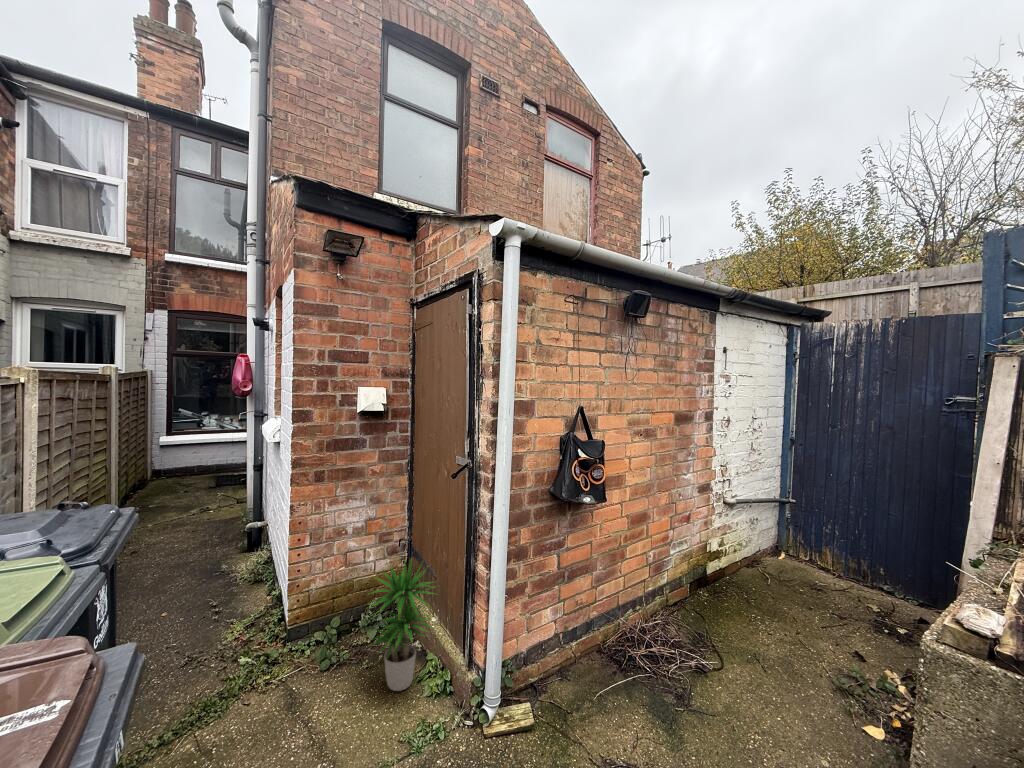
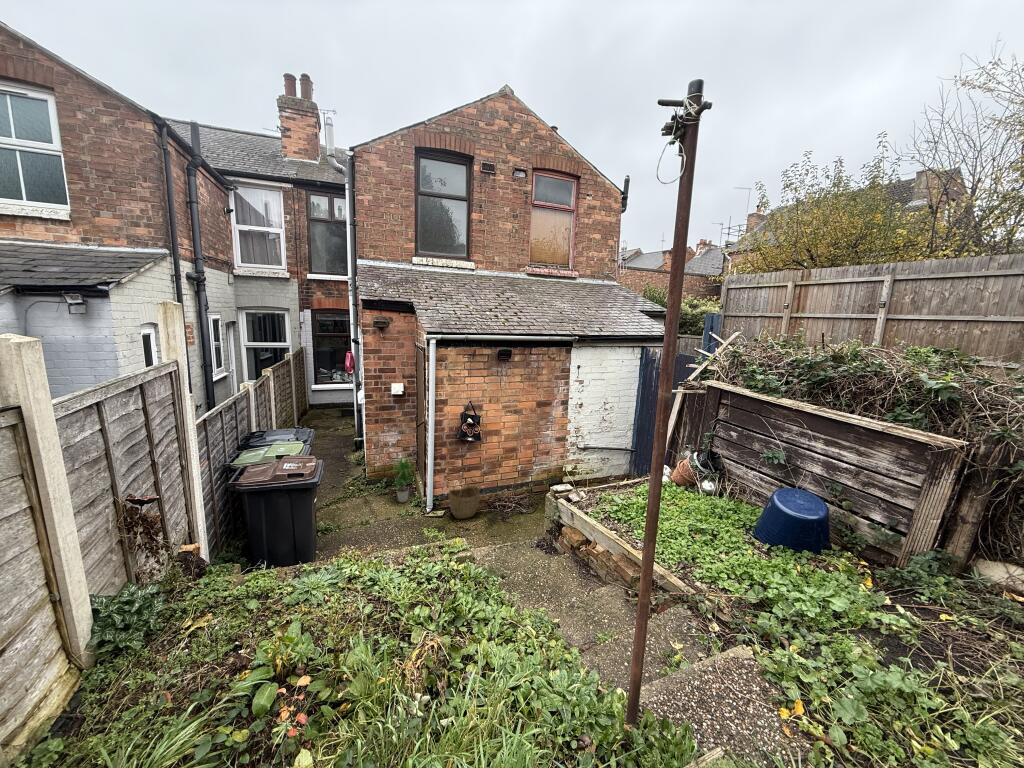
woven basket: none [541,604,621,727] -> present [449,479,480,519]

